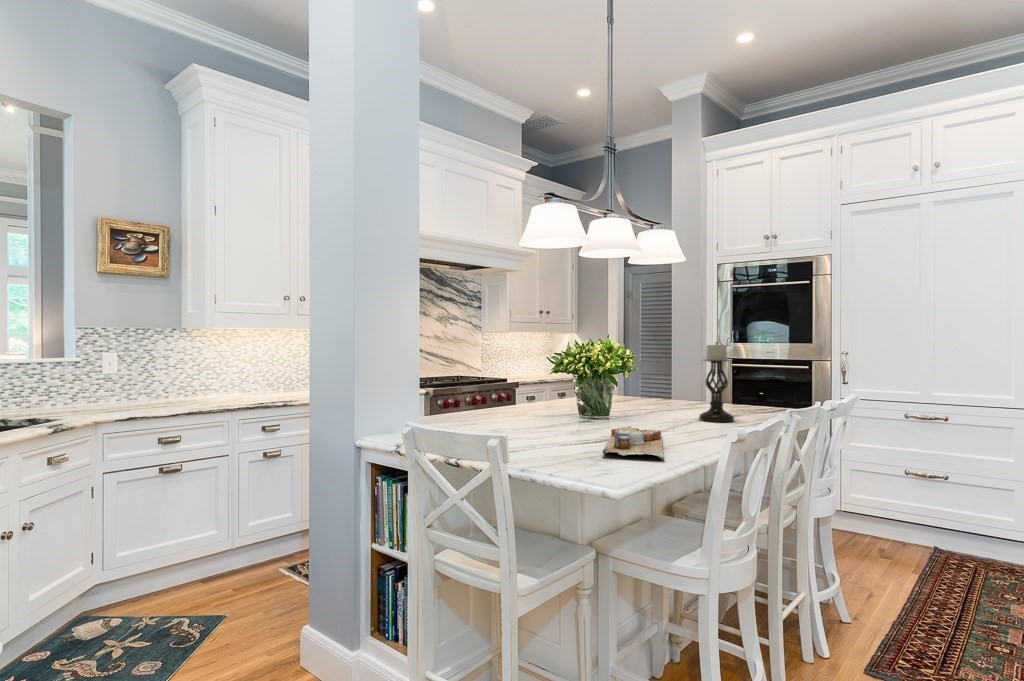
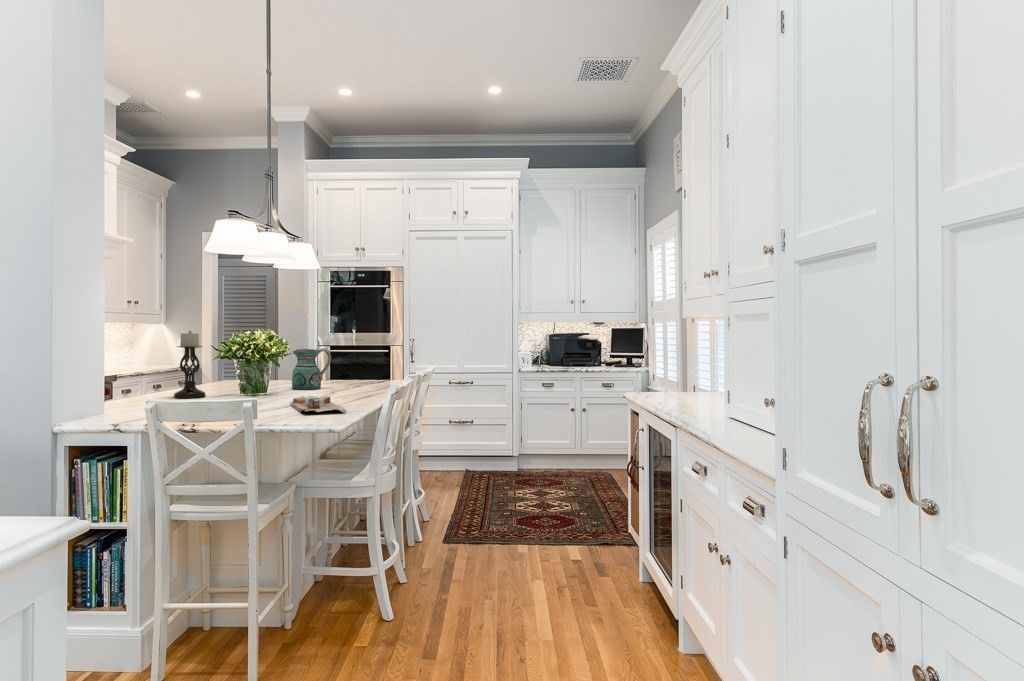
candle holder: present [699,342,734,422] -> present [174,331,206,398]
ceramic pitcher: none [652,361,701,413] -> present [292,348,331,390]

